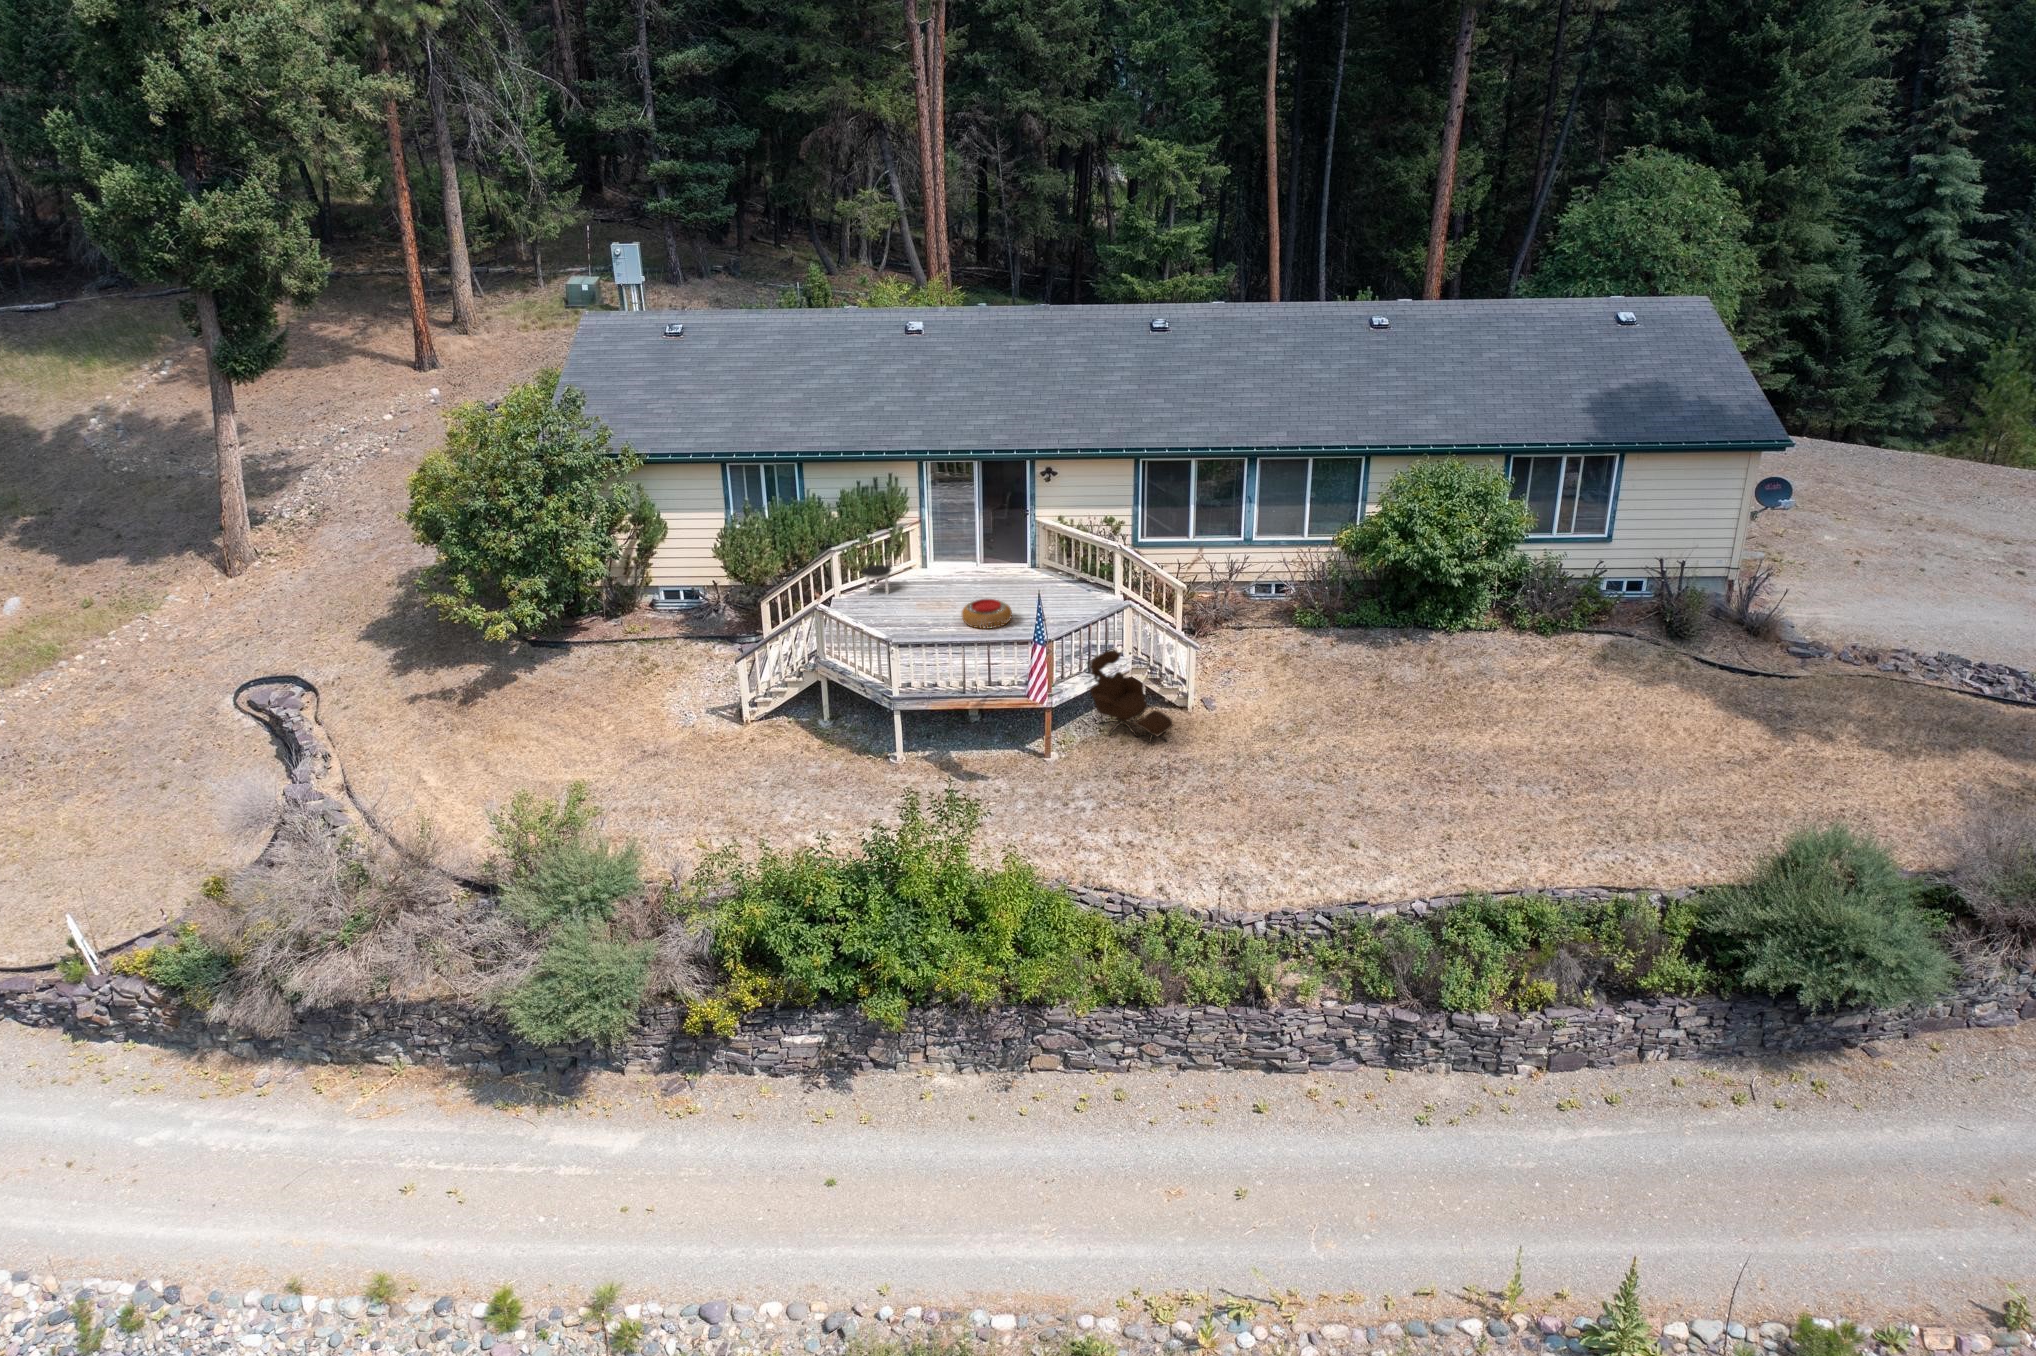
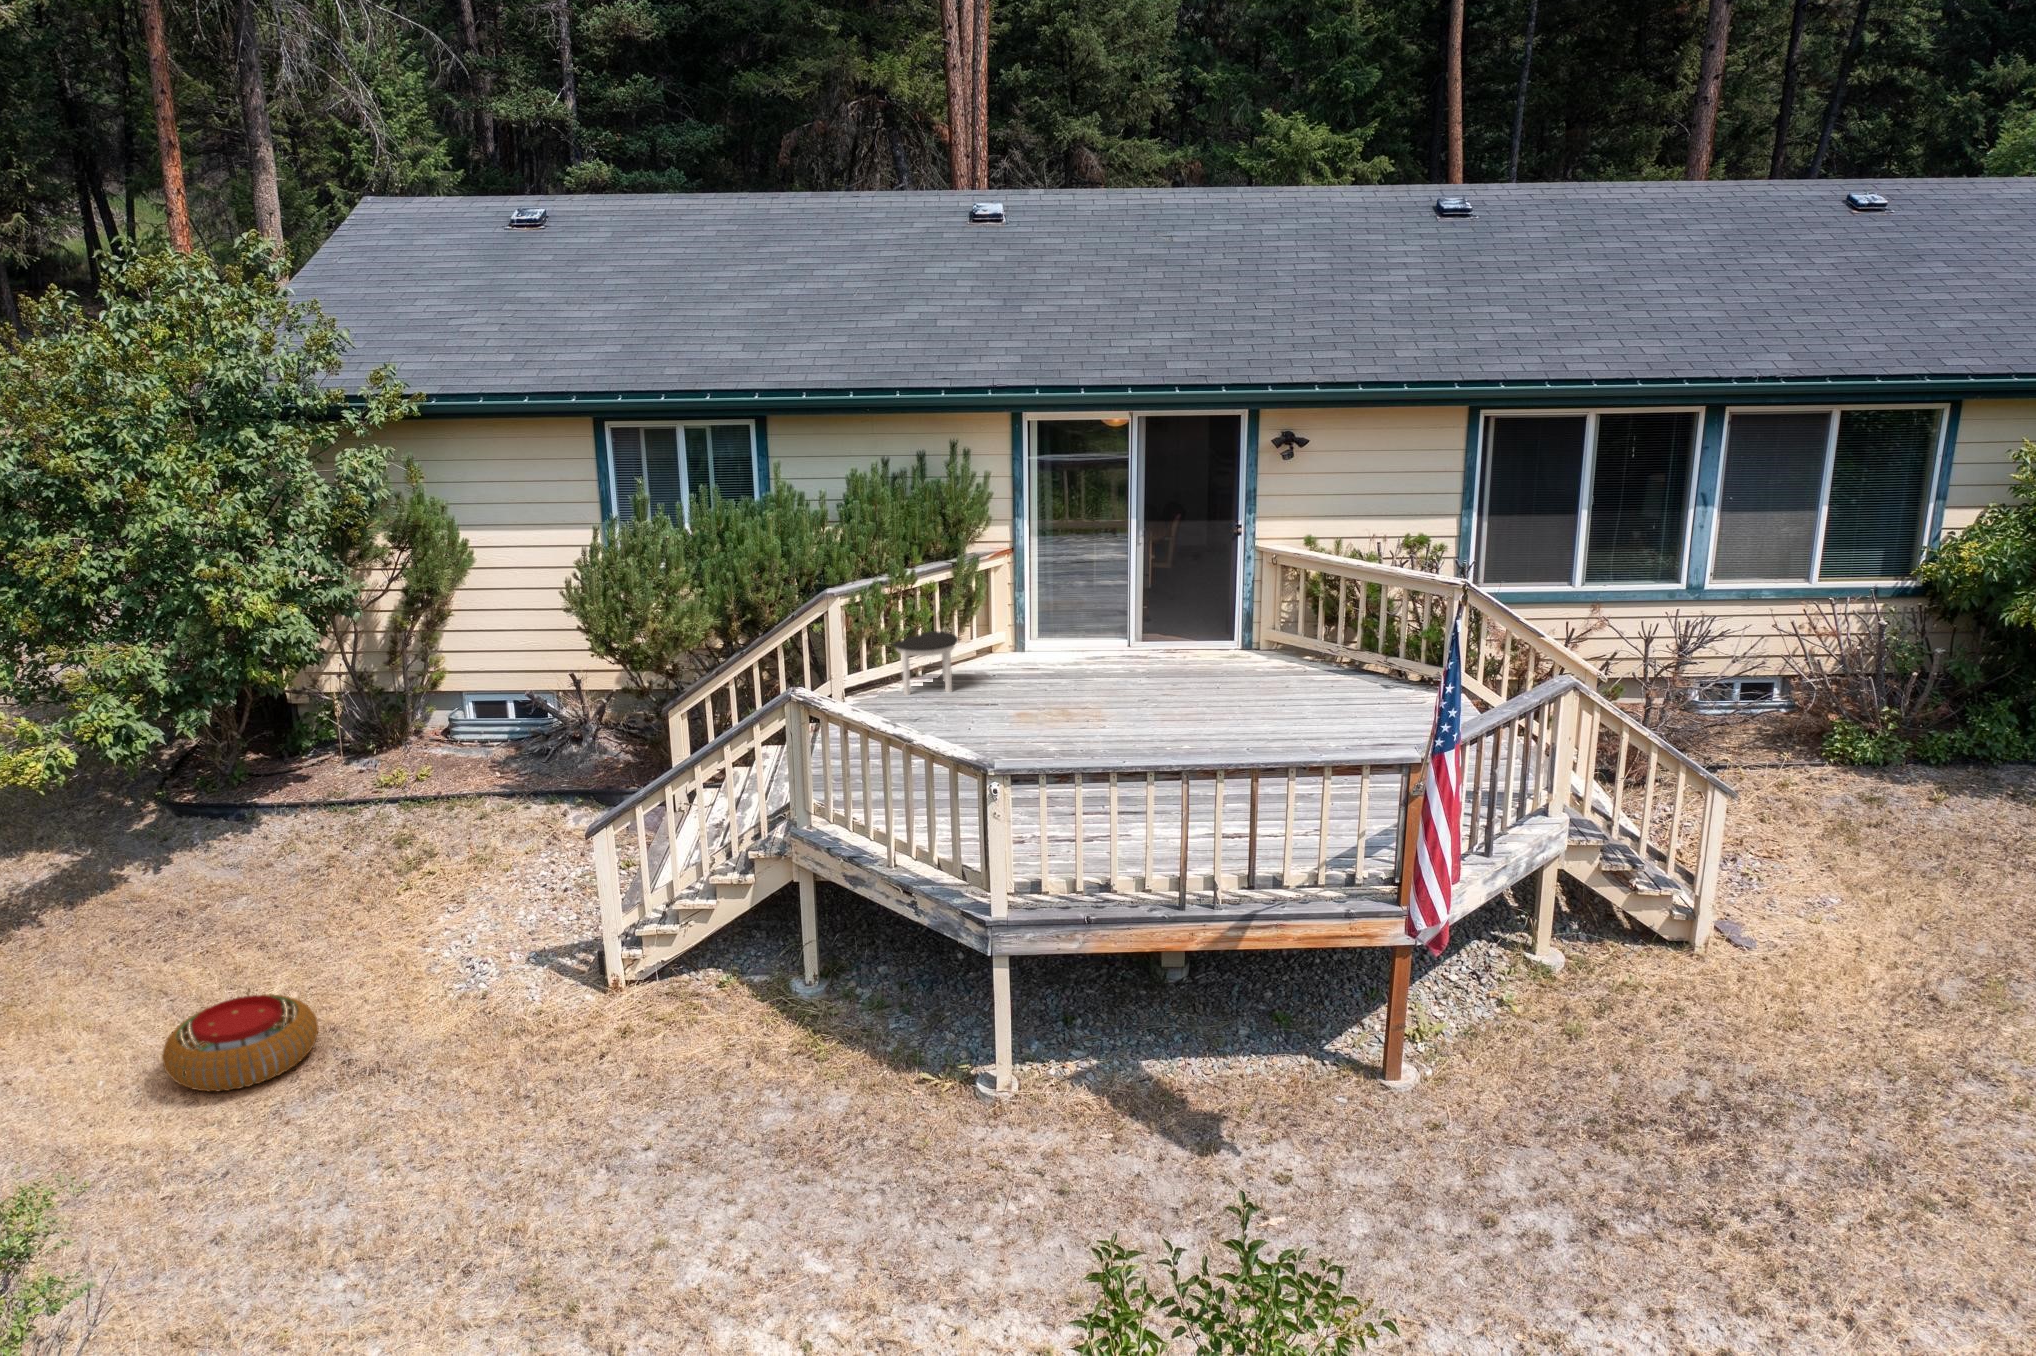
pouf: present [962,599,1012,629] -> present [162,994,318,1091]
lounge chair: present [1090,649,1173,743] -> none [1490,796,1716,1044]

